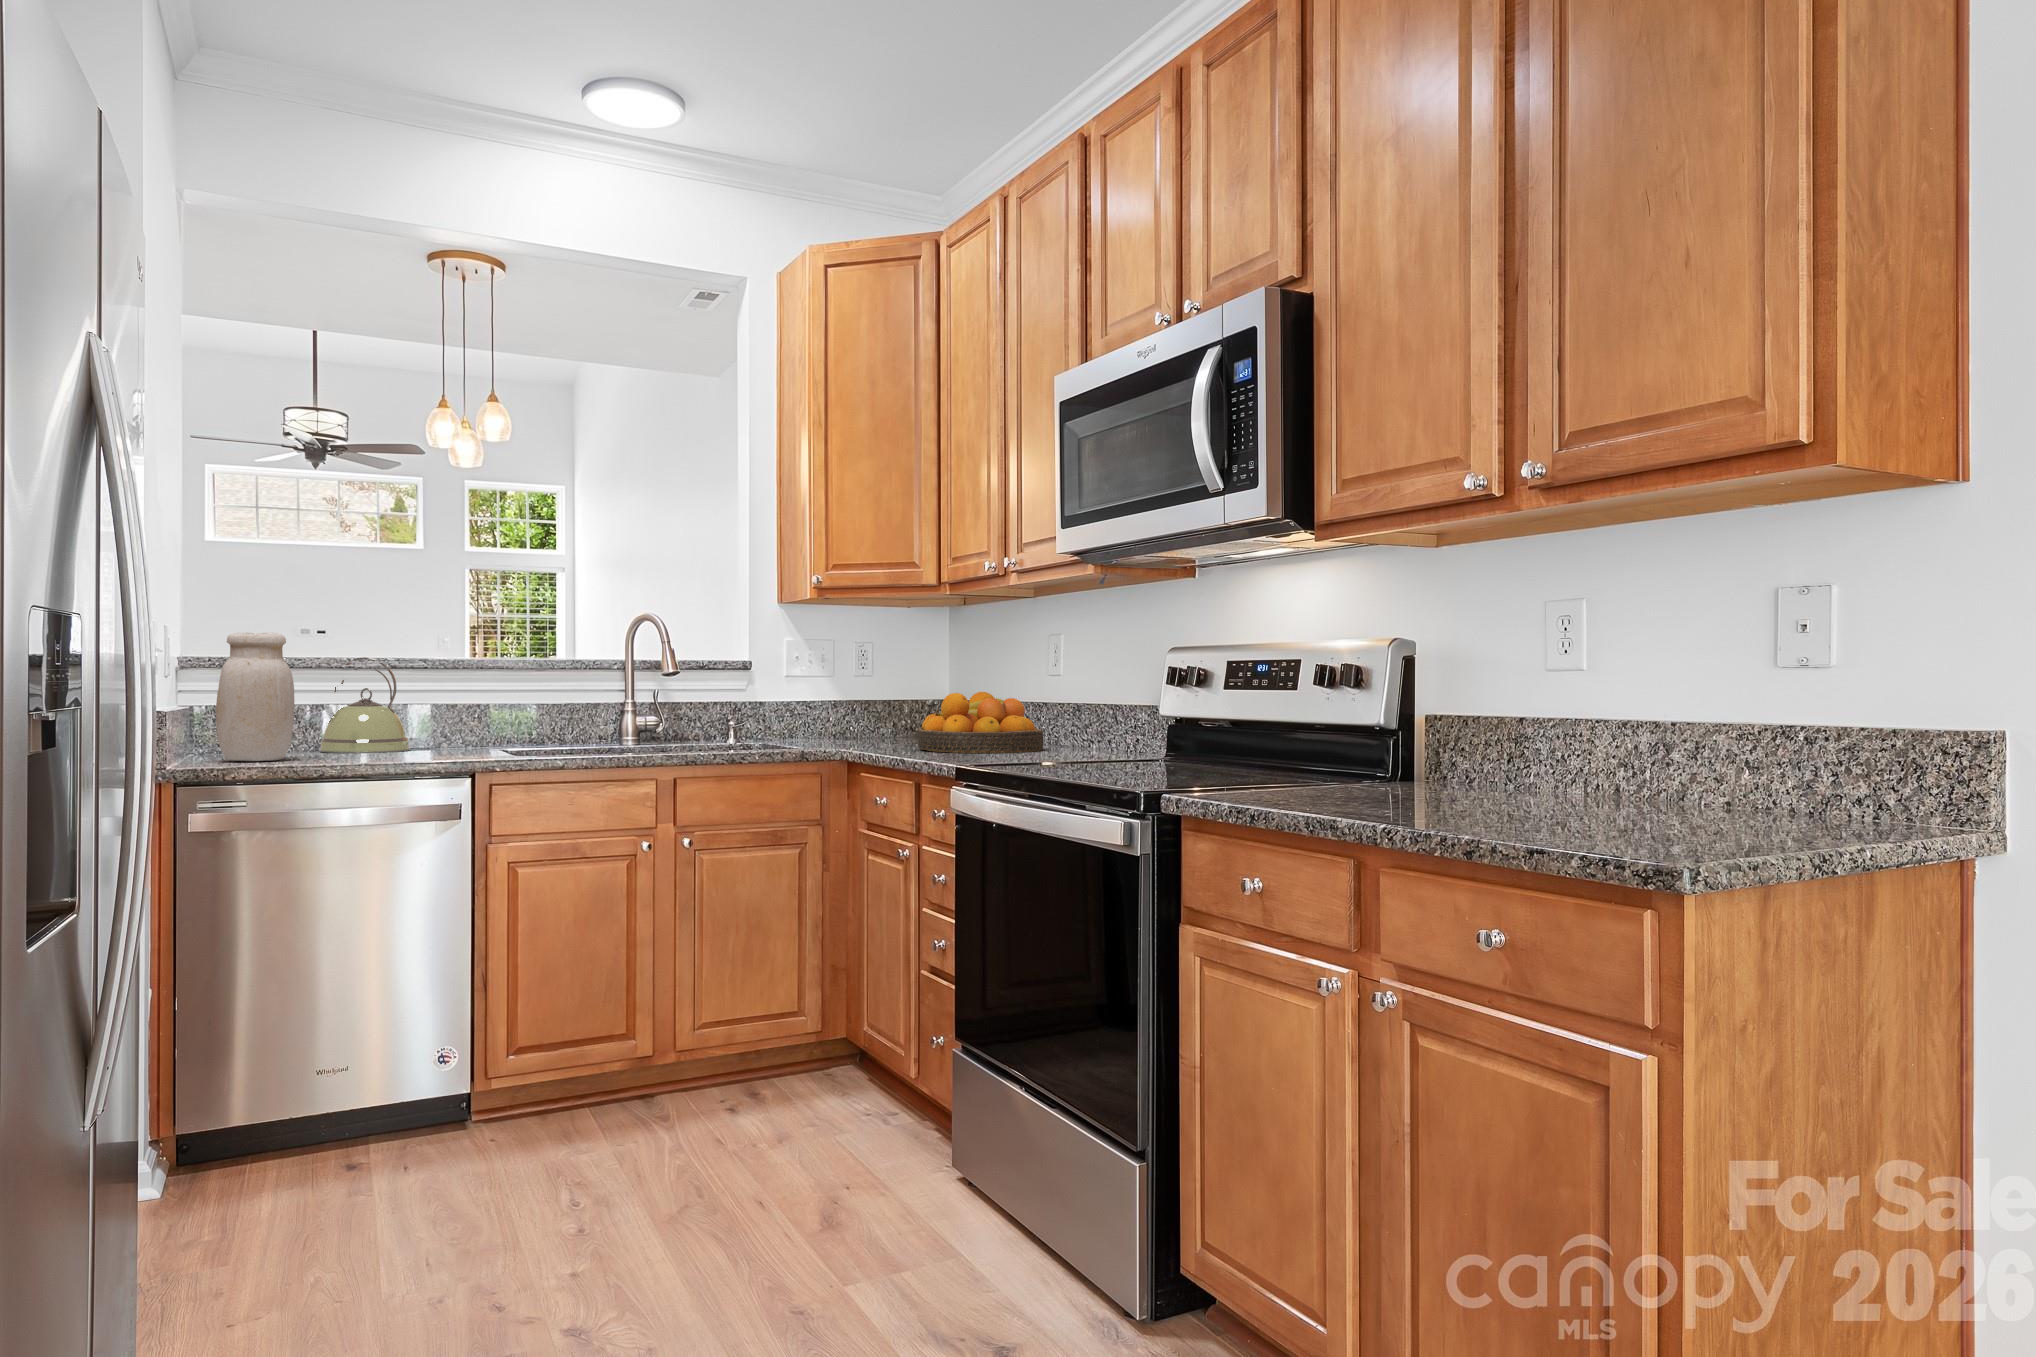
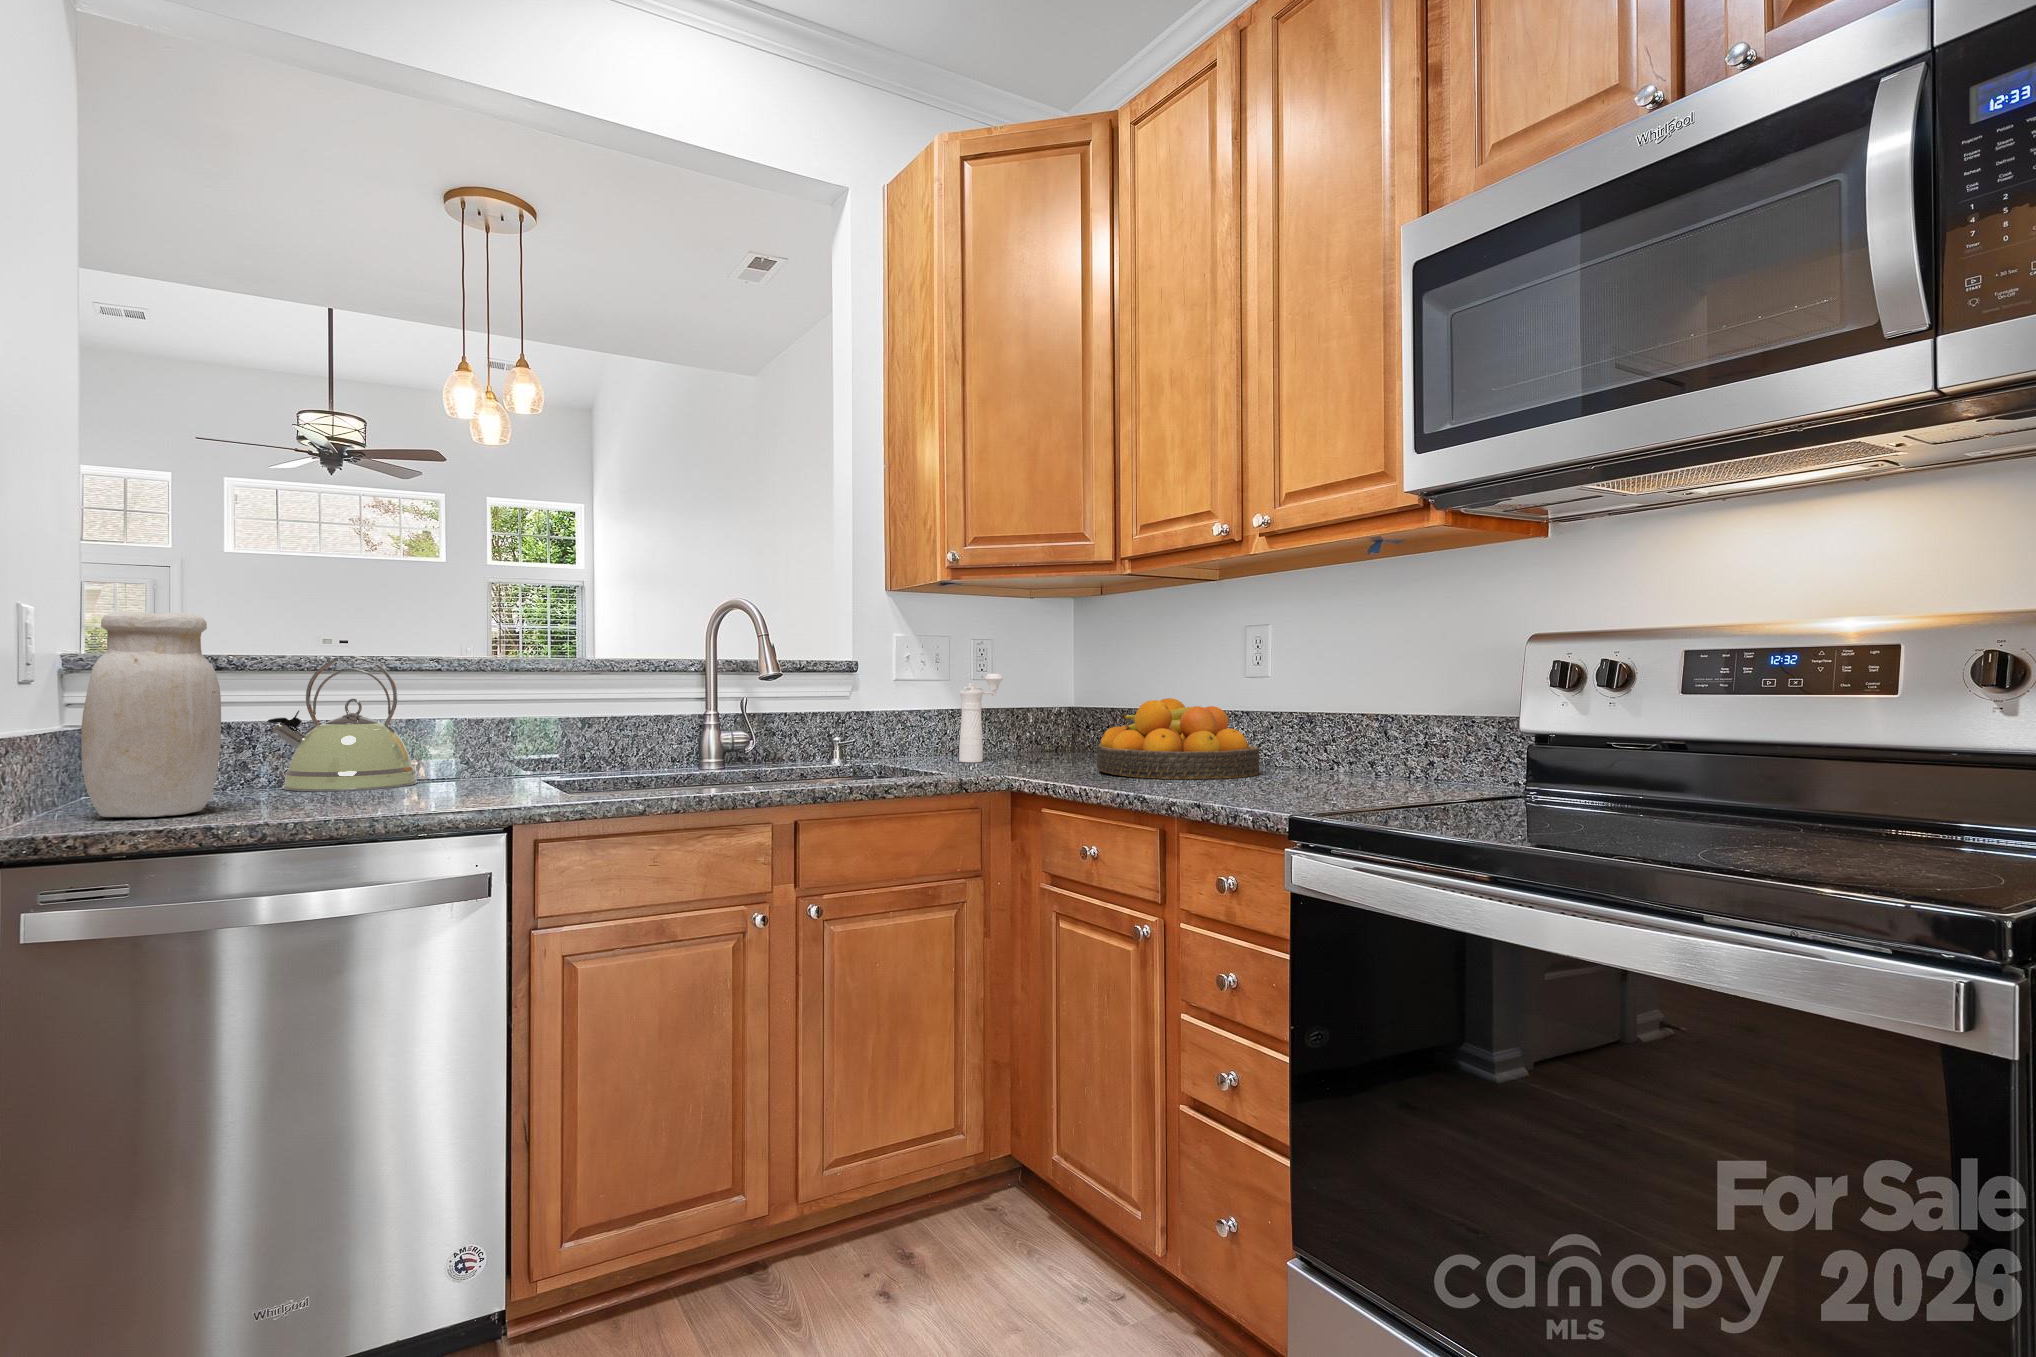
pepper mill: none [834,671,876,744] -> present [959,674,1003,763]

